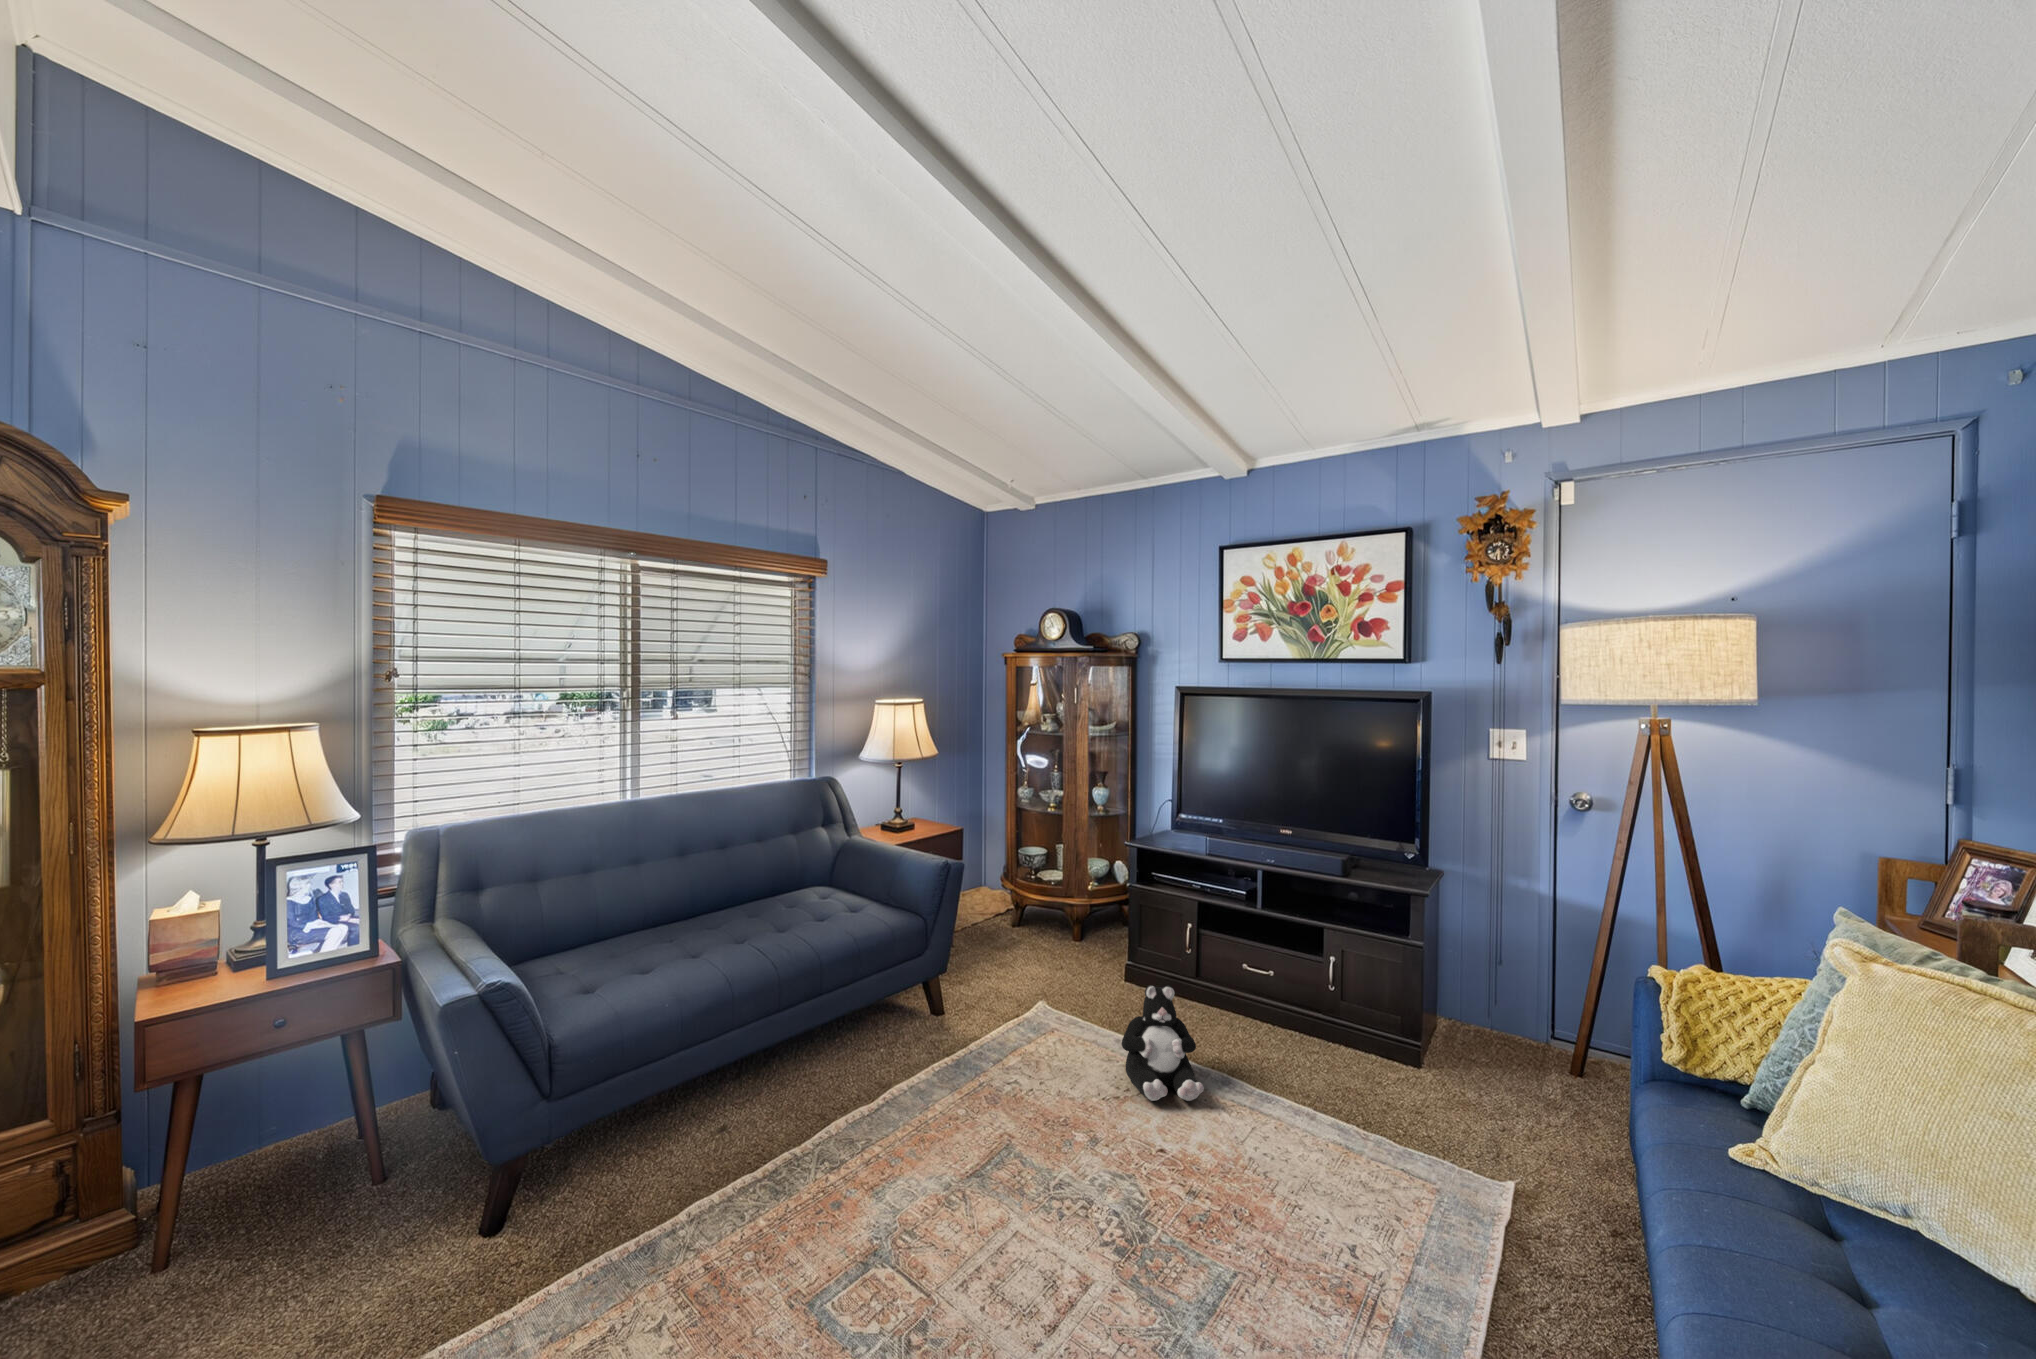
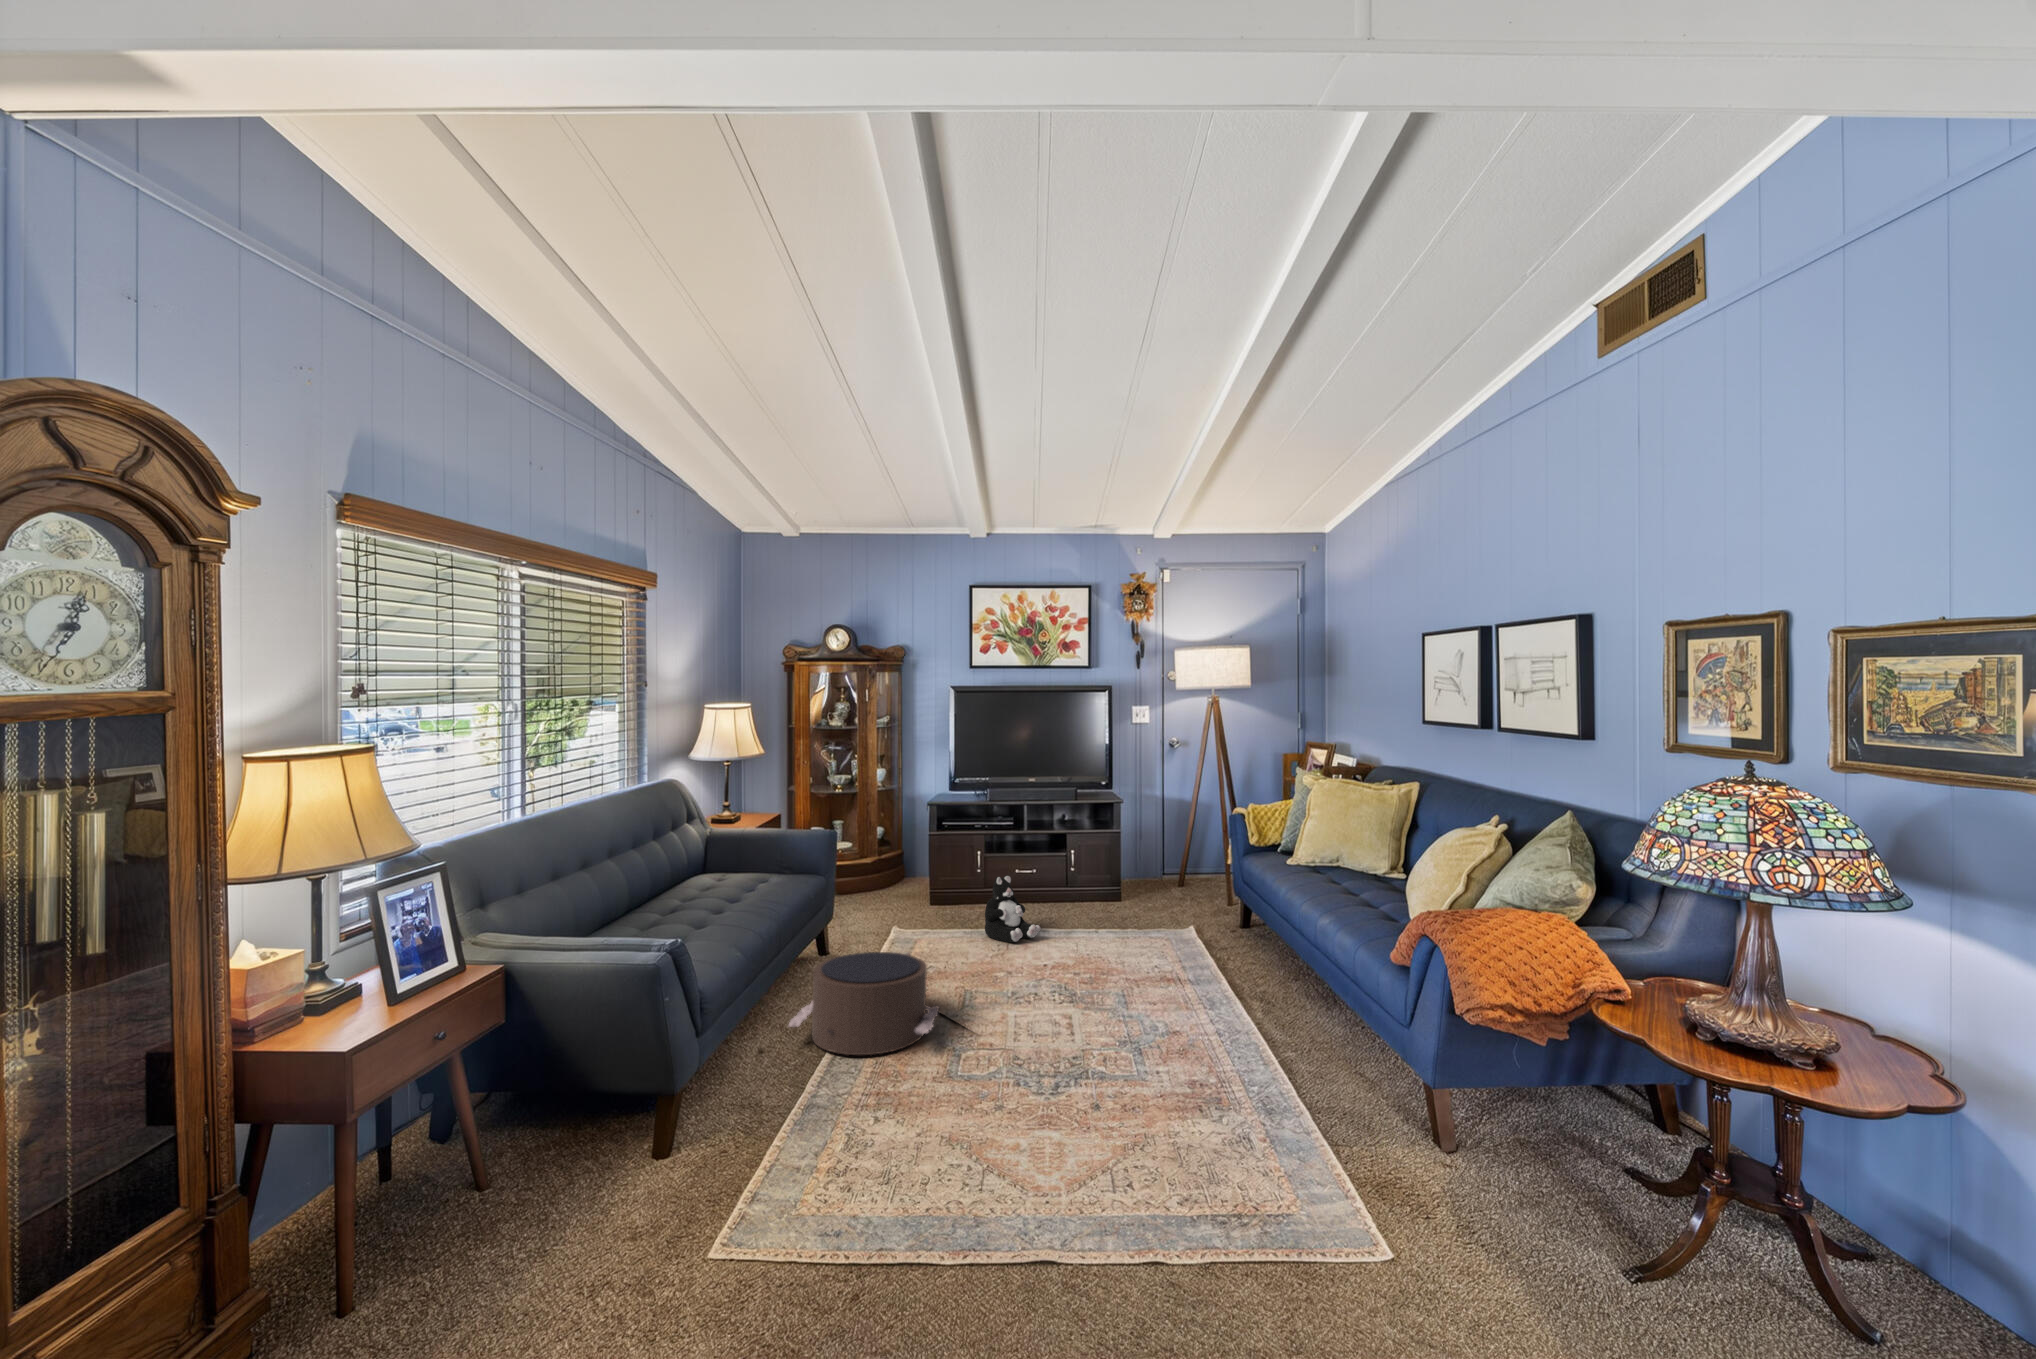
pouf: none [682,1071,881,1270] -> present [789,952,939,1055]

